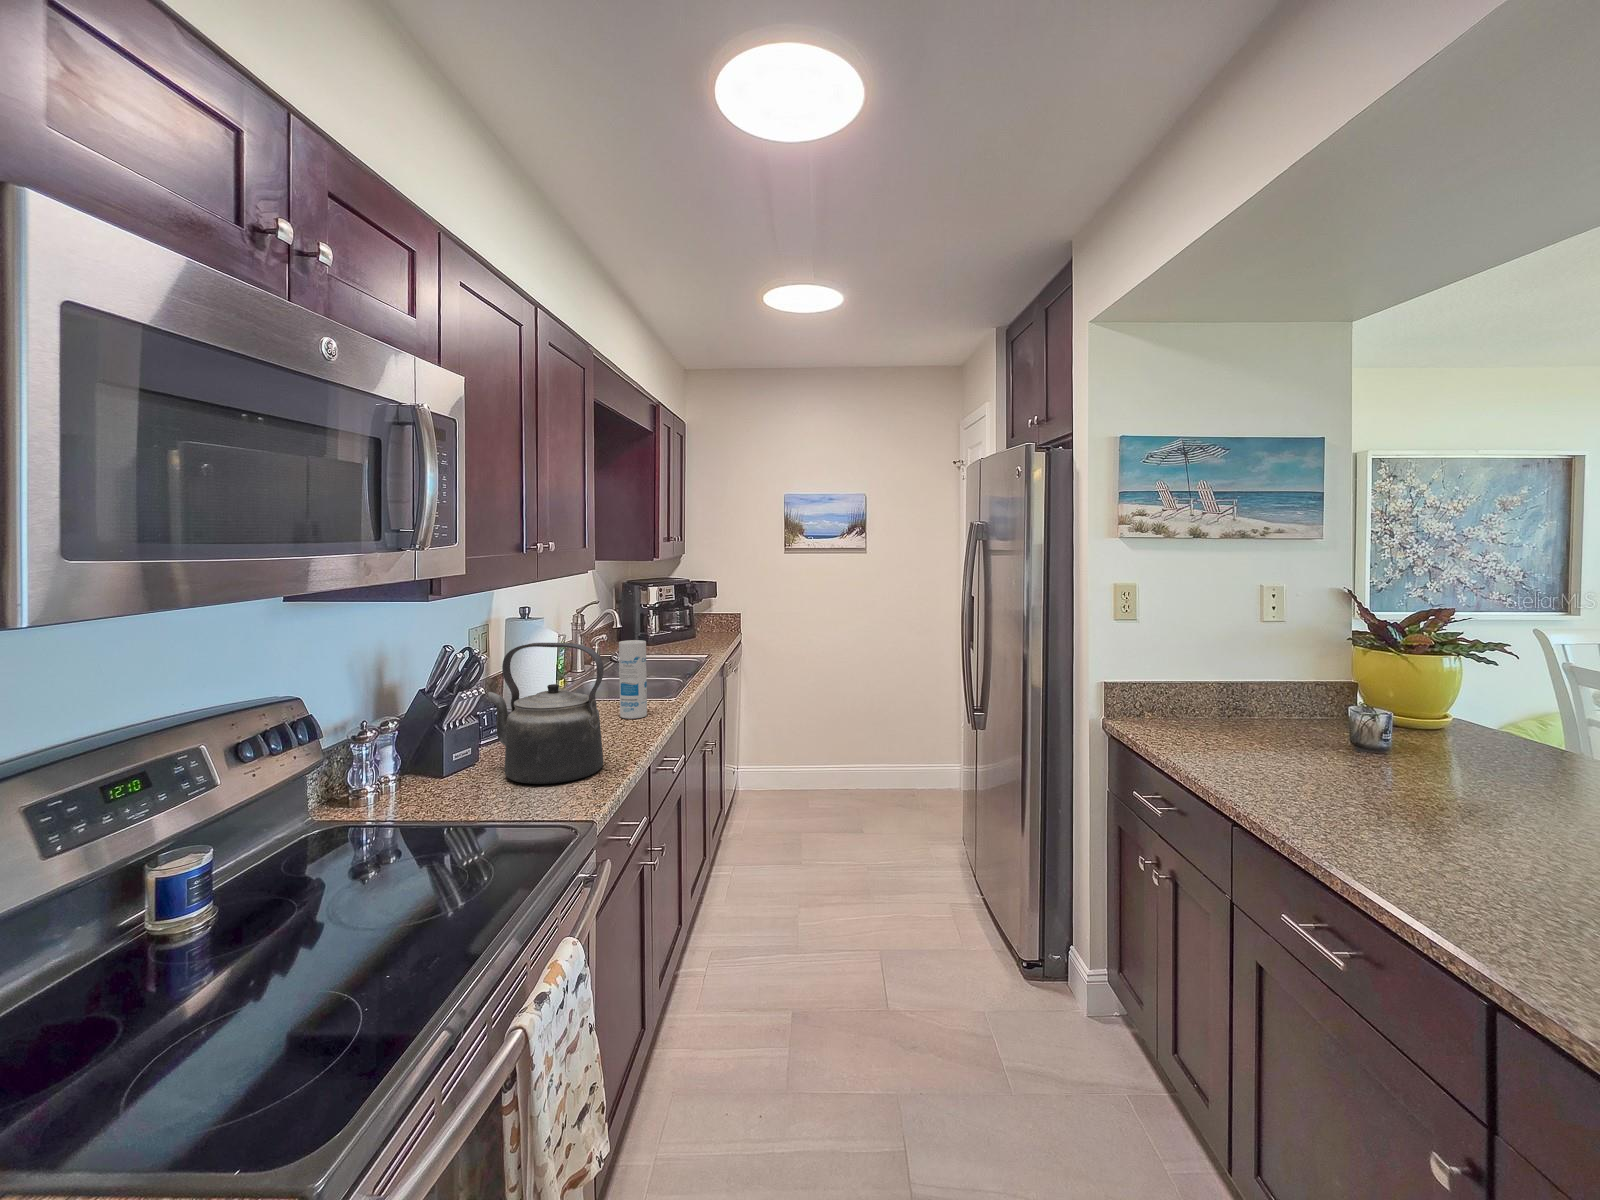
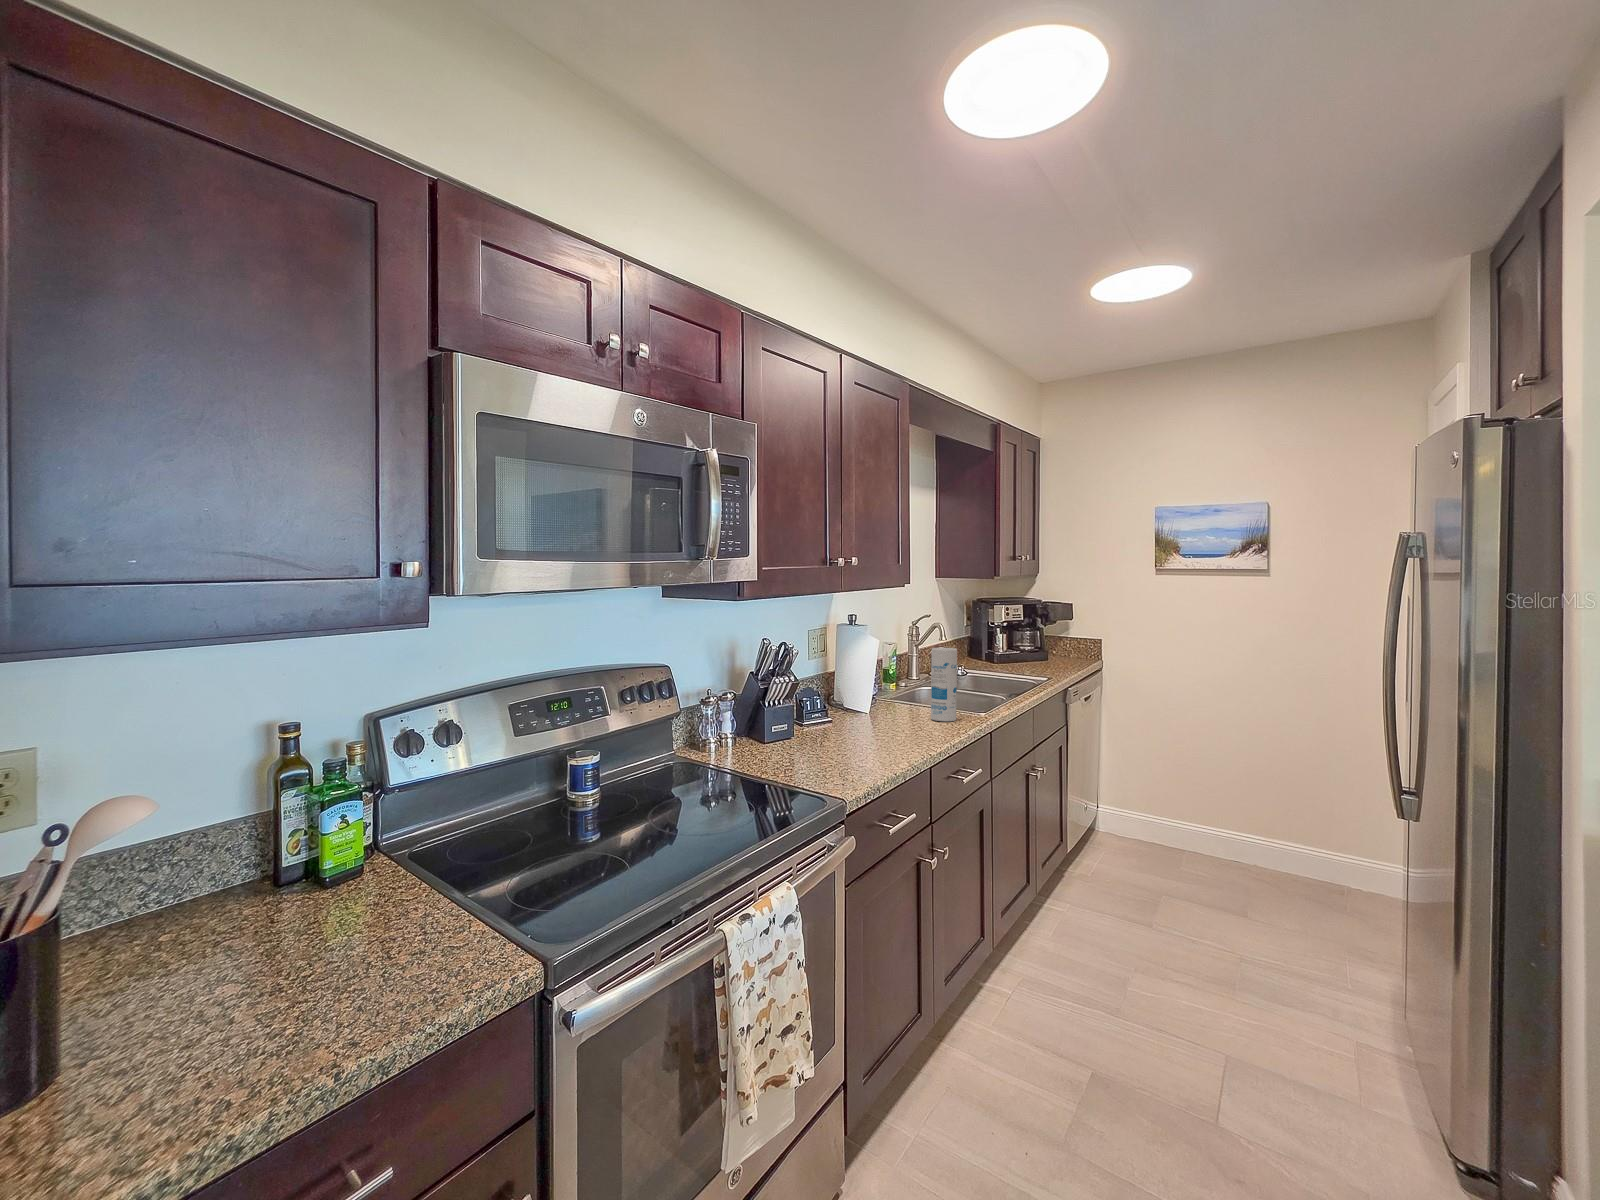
kettle: present [488,643,604,784] -> none [803,638,891,759]

